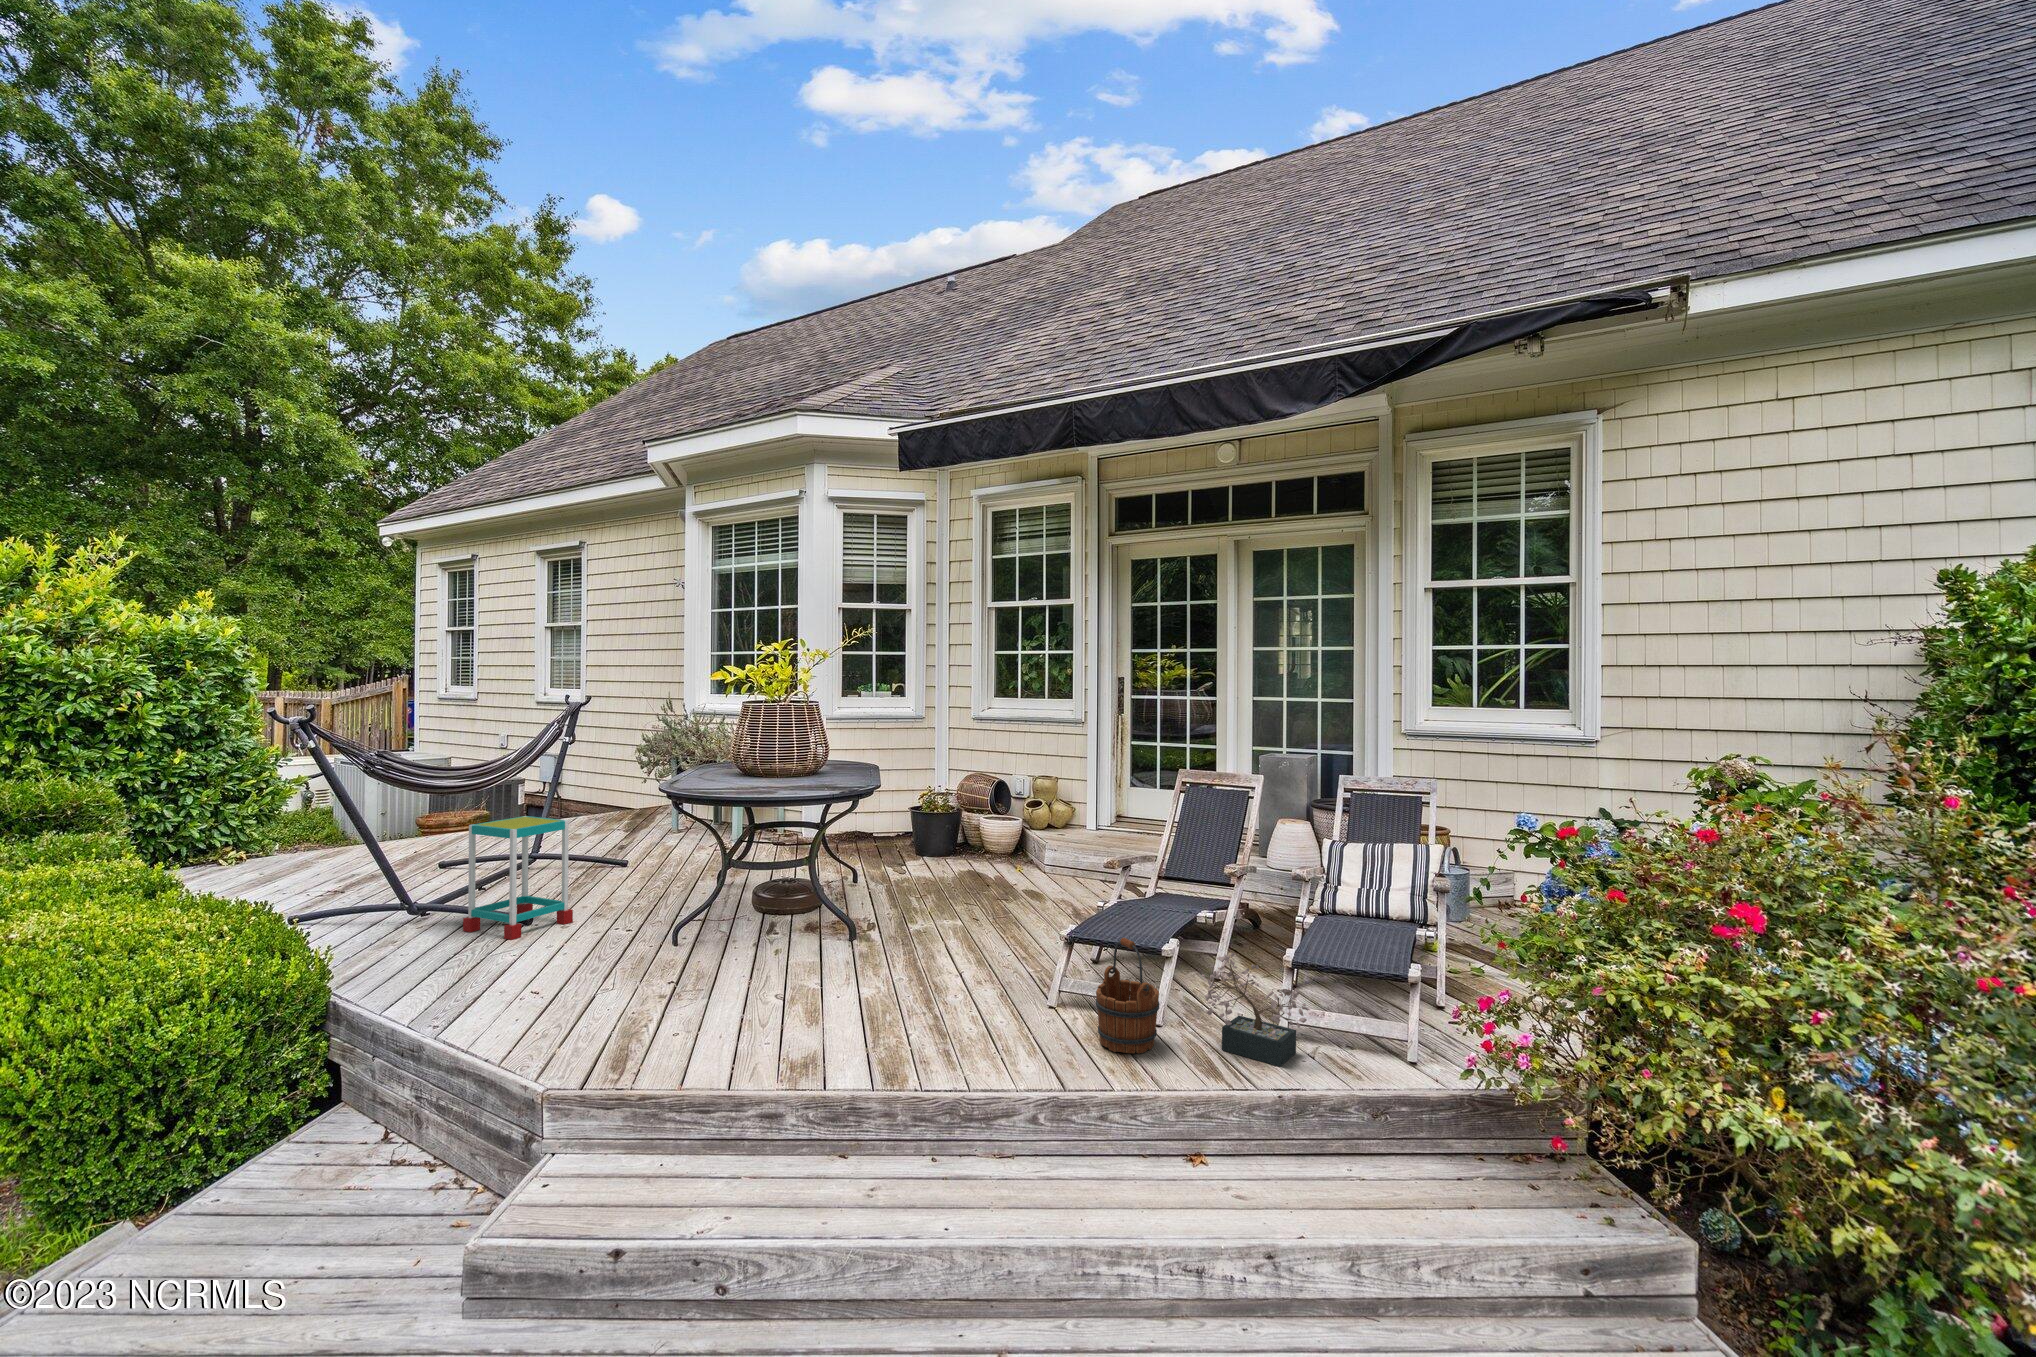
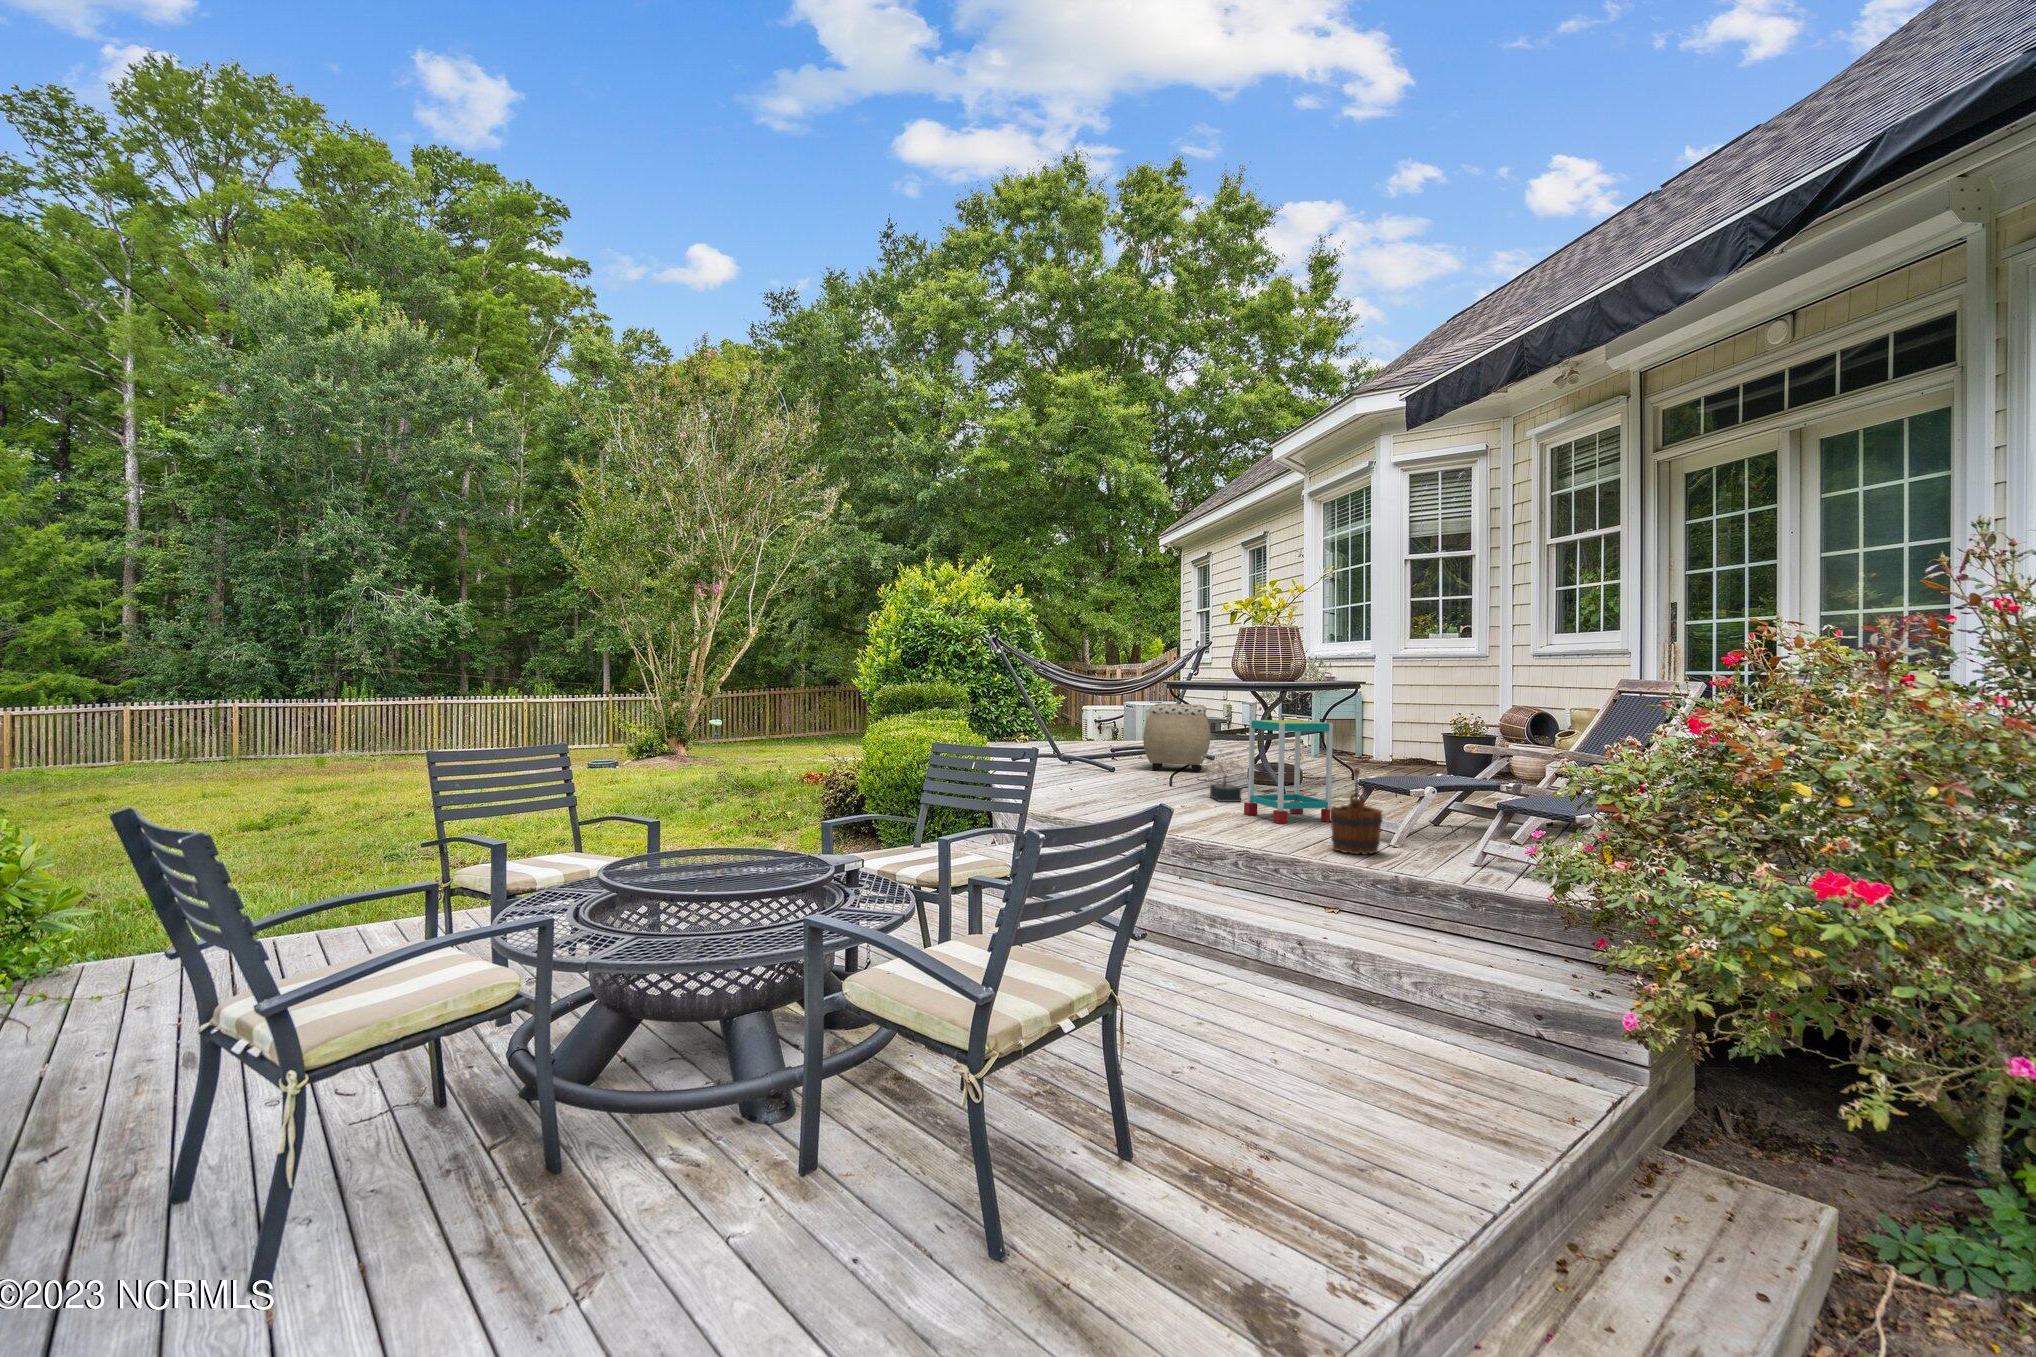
ottoman: none [558,797,670,904] -> present [1143,704,1211,773]
side table: present [463,816,573,940] -> present [1244,720,1333,824]
decorative plant: present [1202,953,1310,1066] -> present [1203,749,1245,802]

